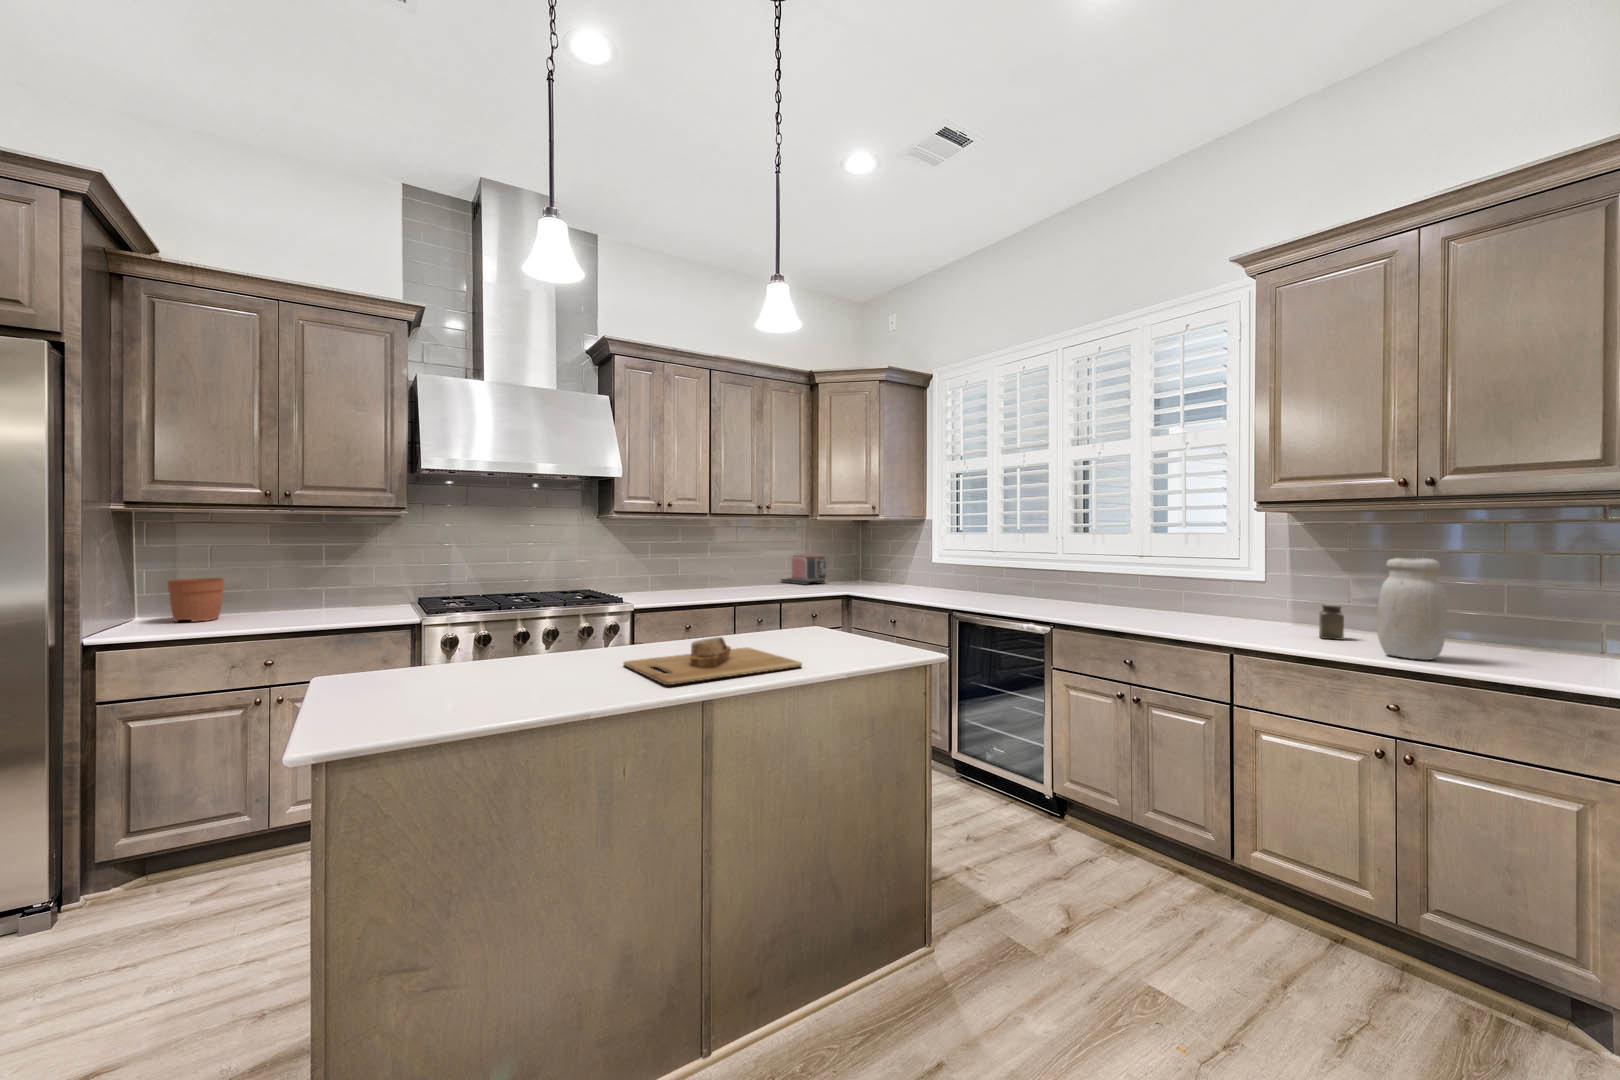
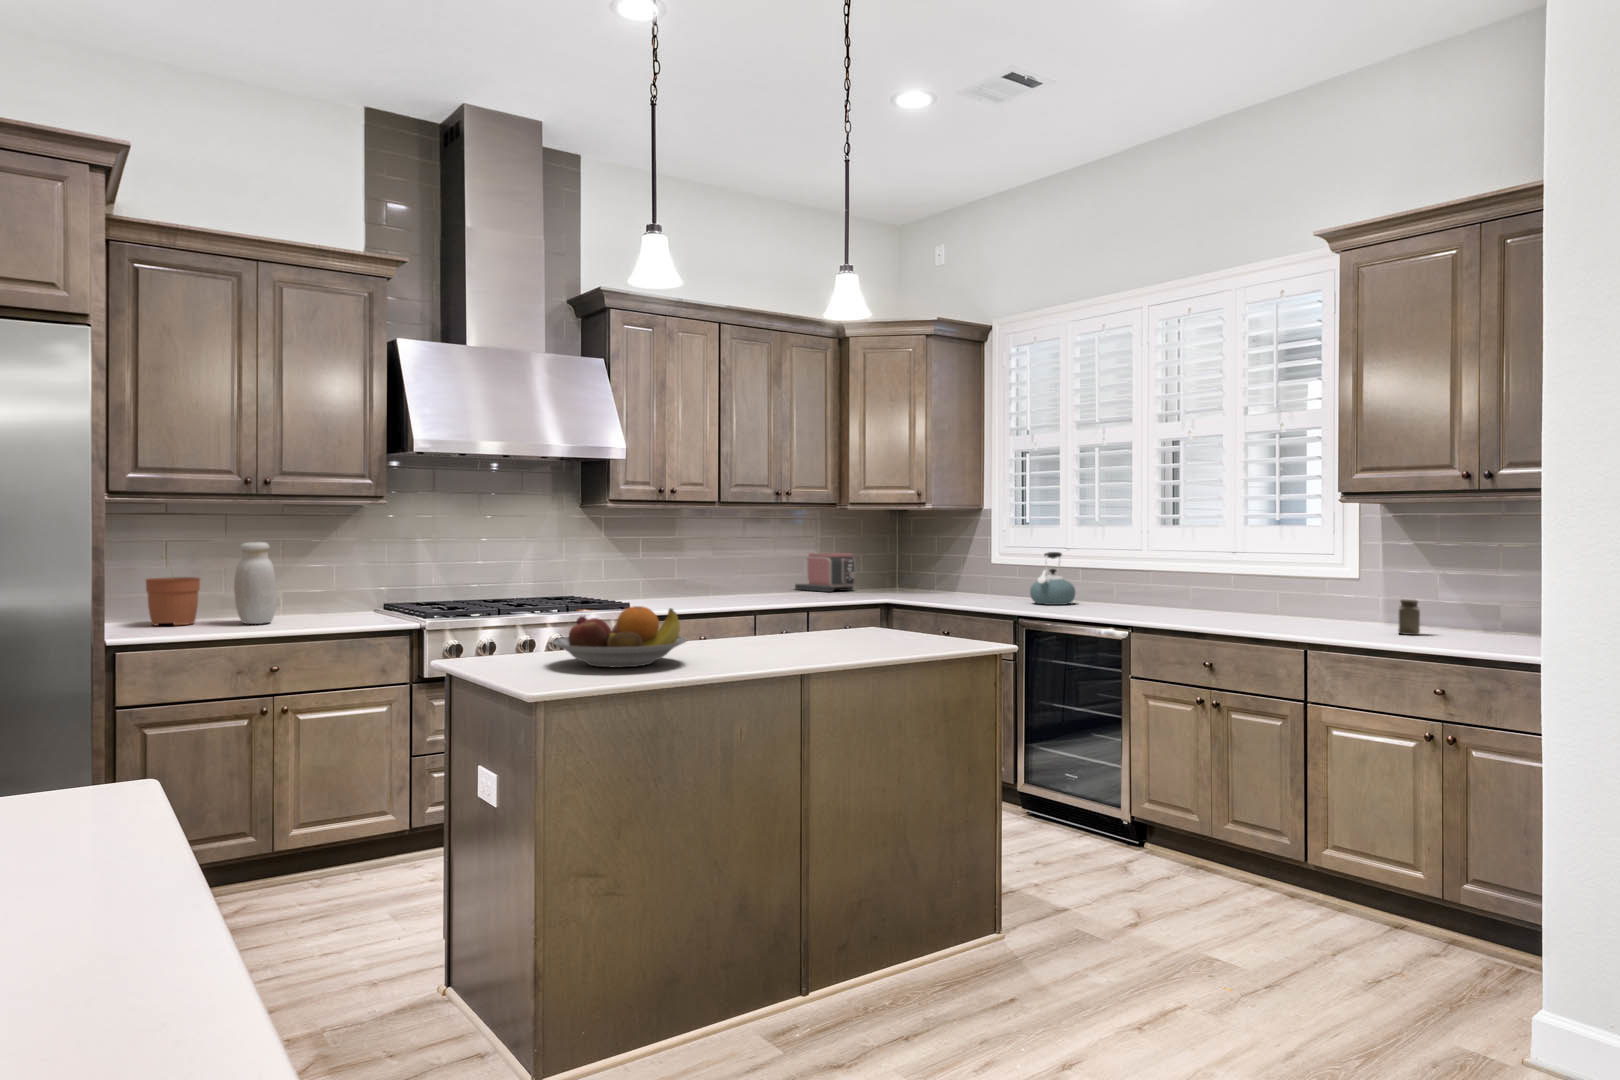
kettle: none [963,555,1001,599] -> present [1030,552,1075,605]
jar: present [1377,558,1447,660] -> present [234,542,277,624]
fruit bowl: none [403,624,571,698] -> present [552,606,687,667]
cutting board: present [624,637,802,685] -> none [715,625,883,661]

